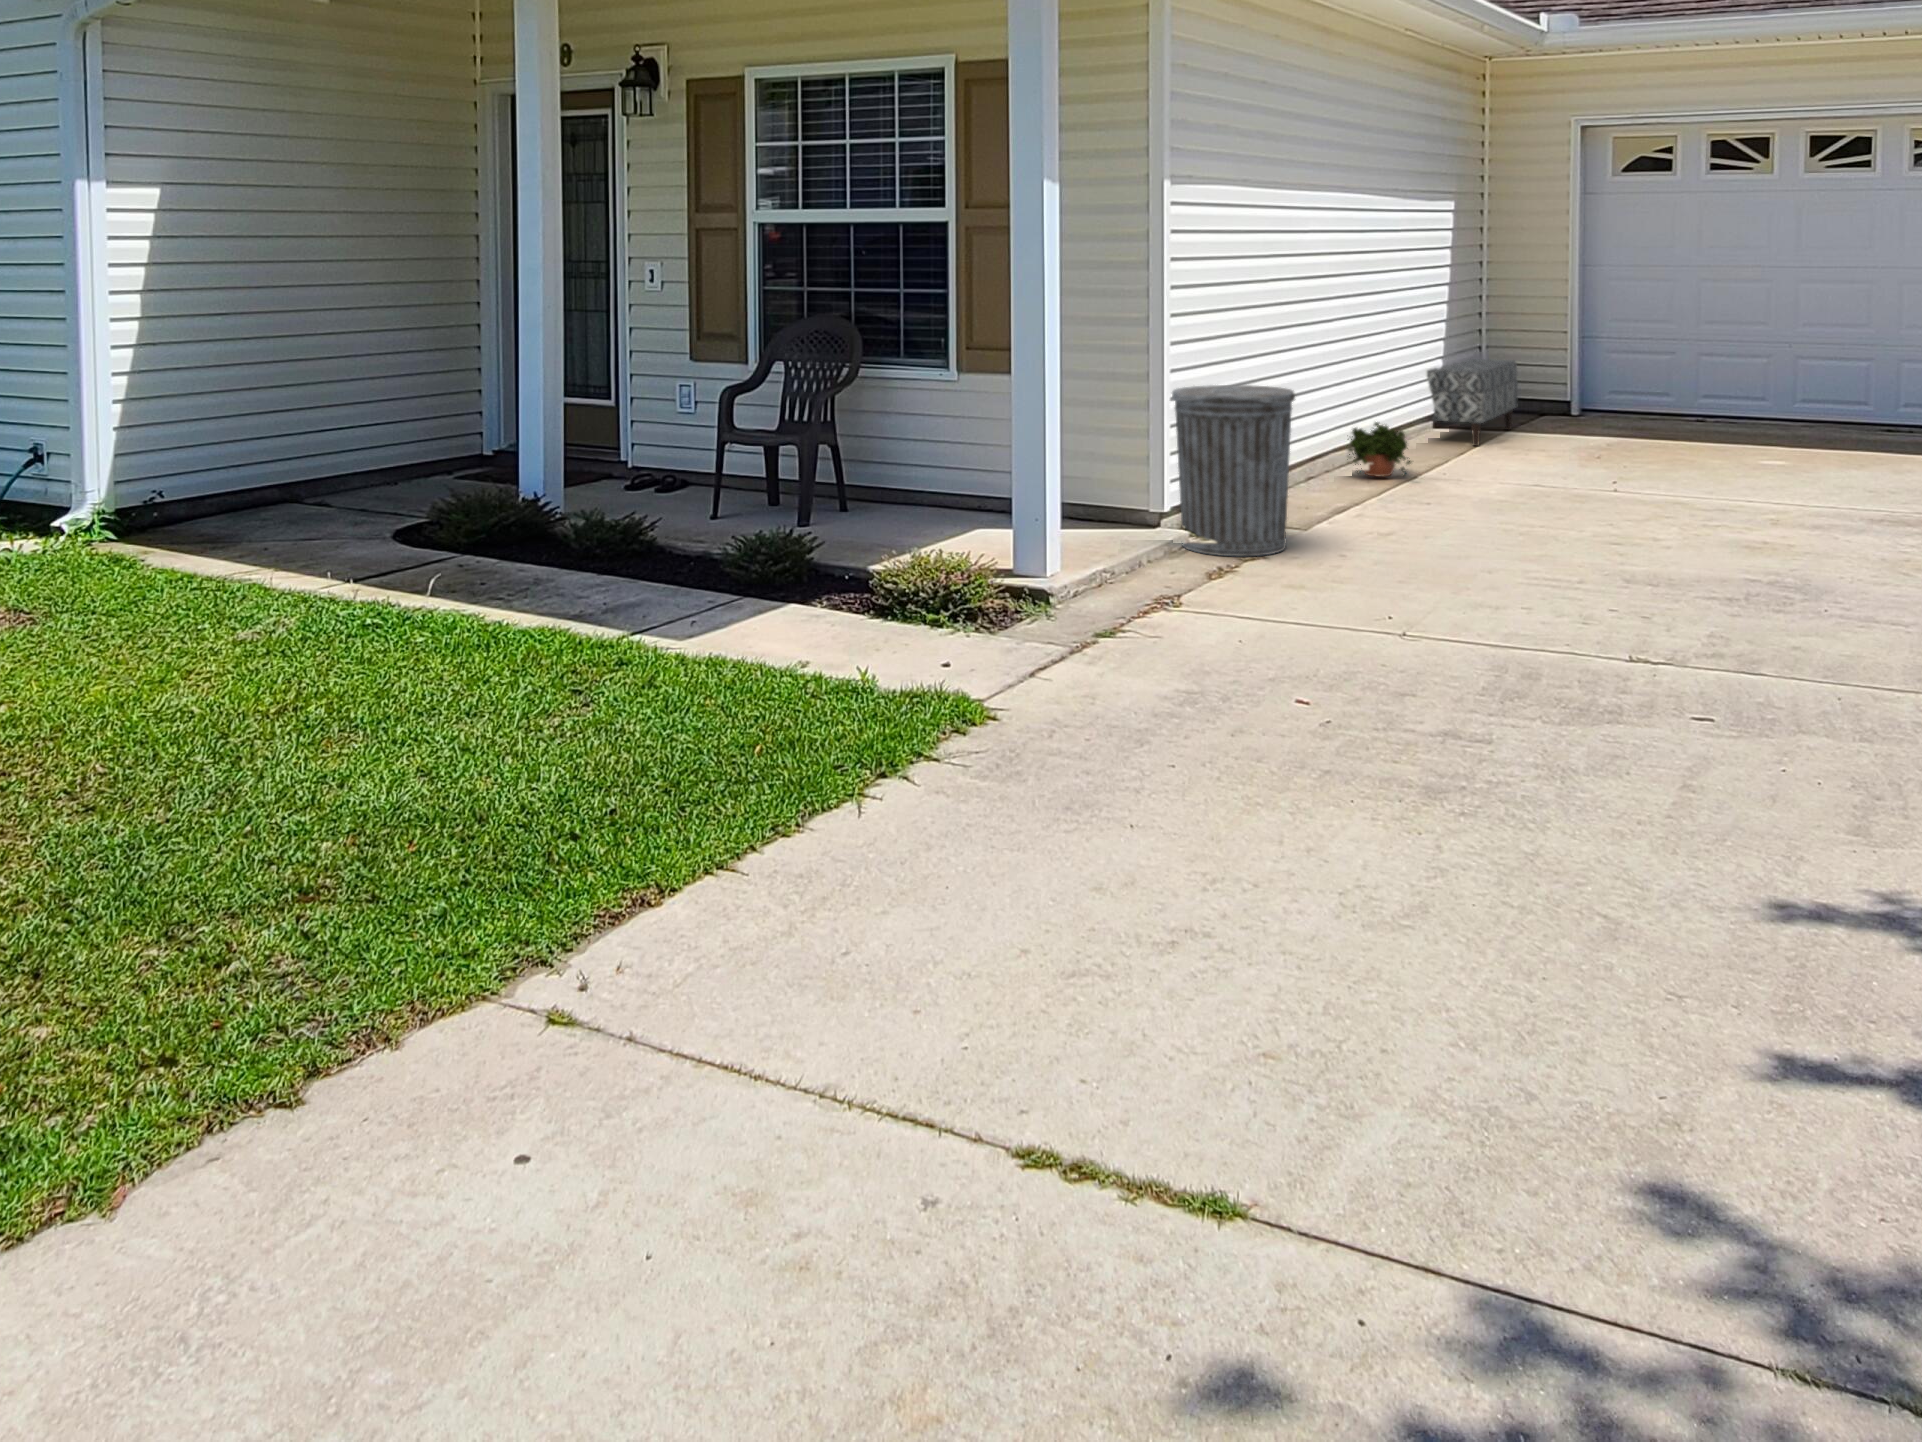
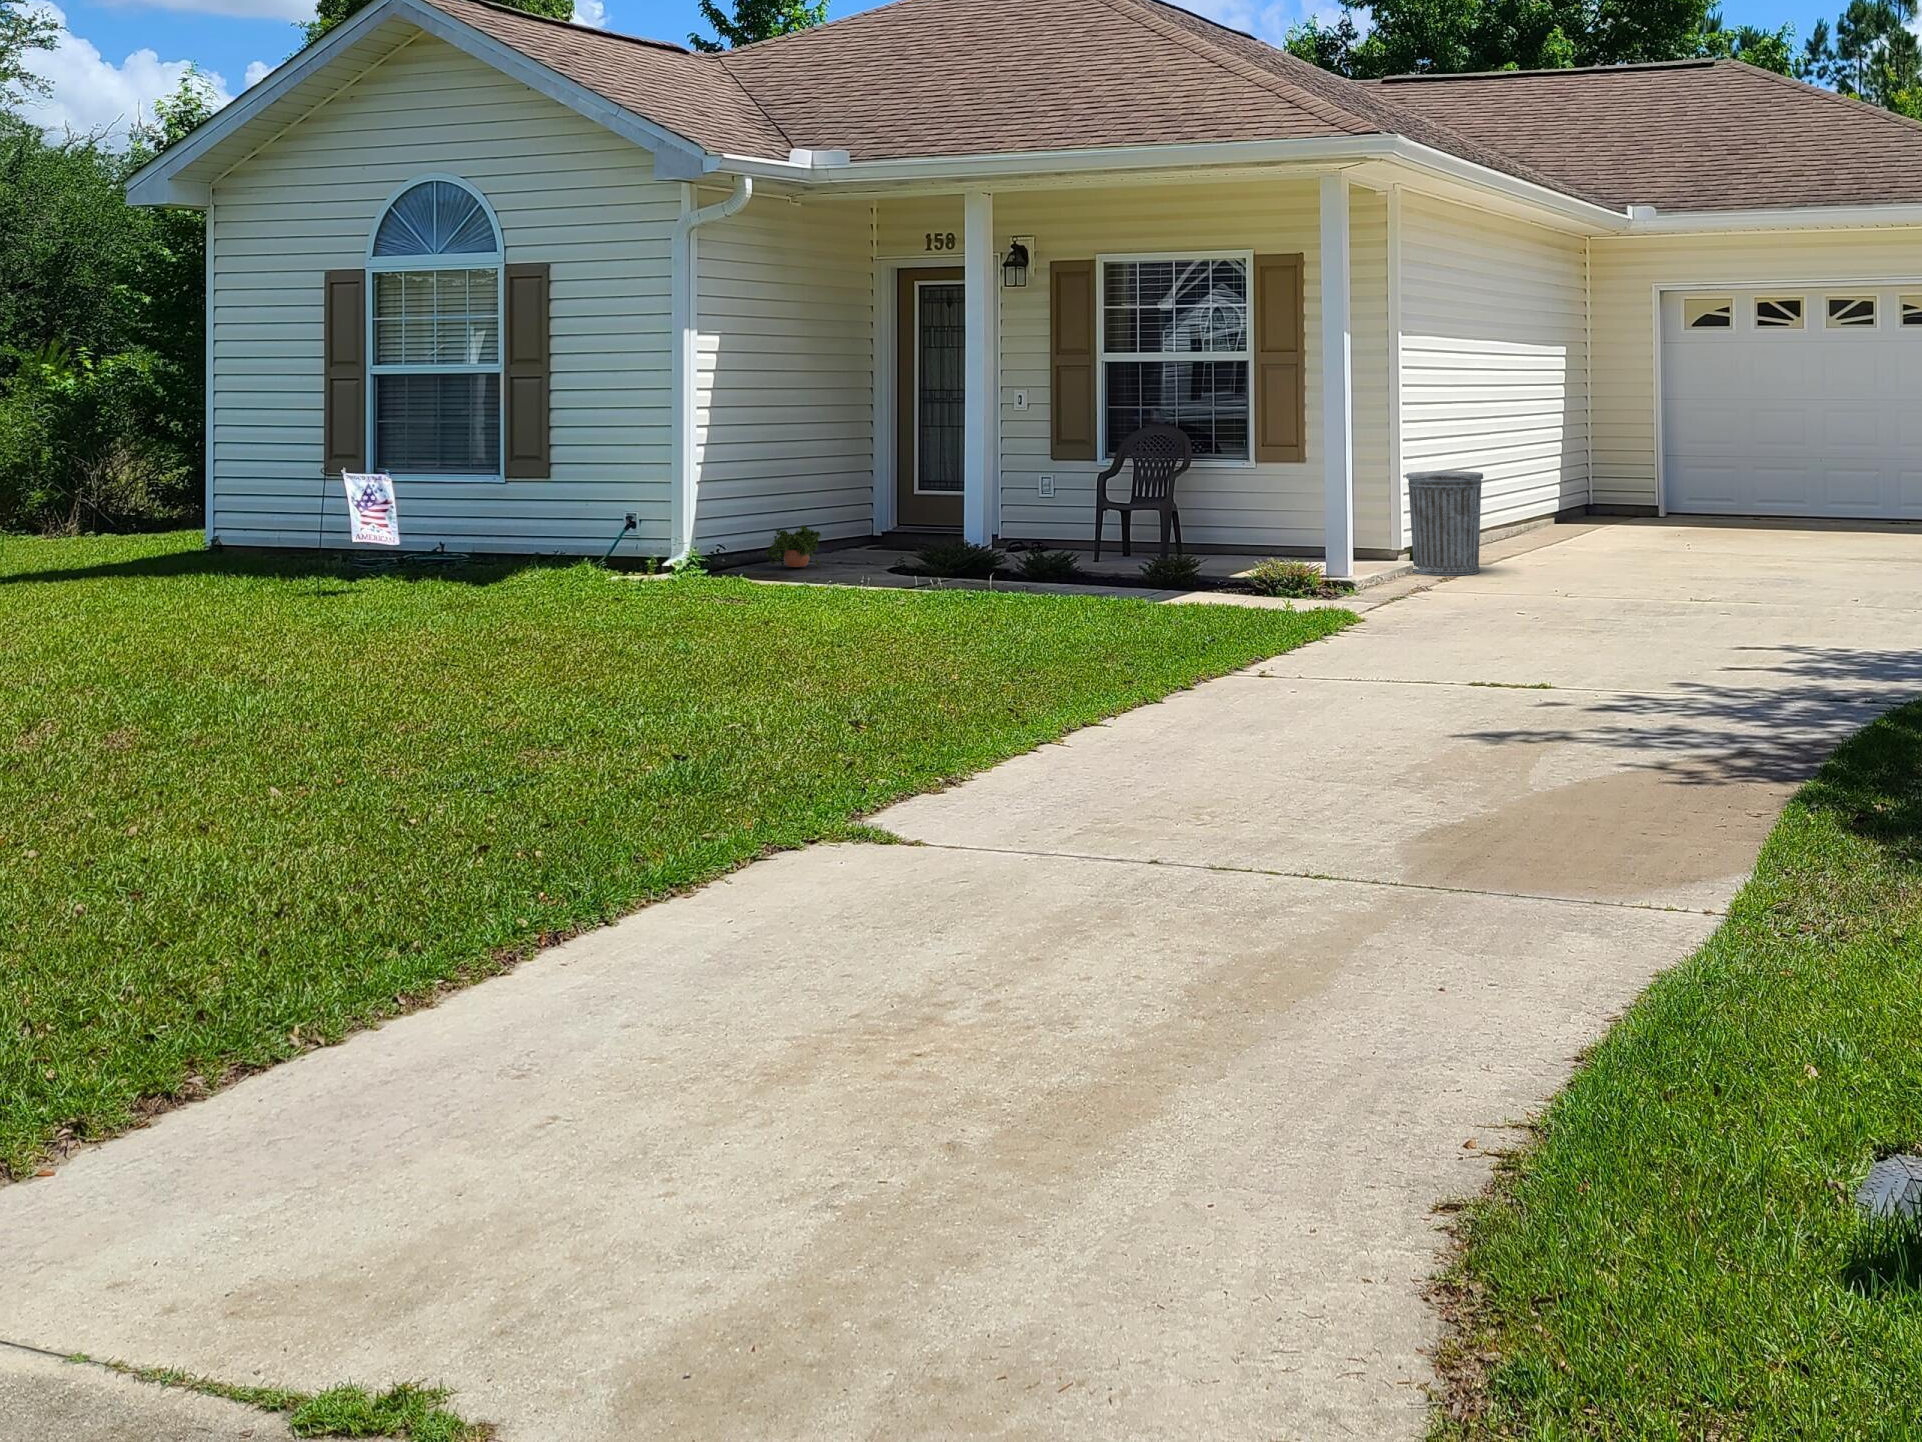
bench: present [1427,359,1518,446] -> none [1541,466,1622,528]
potted plant: present [1347,422,1411,477] -> present [766,525,821,567]

